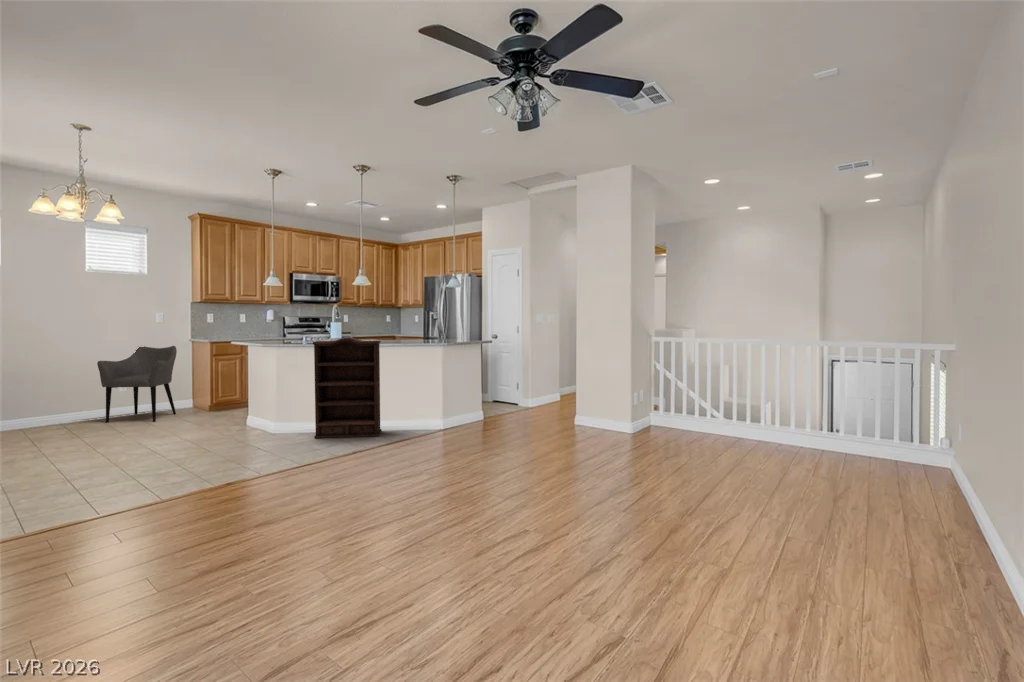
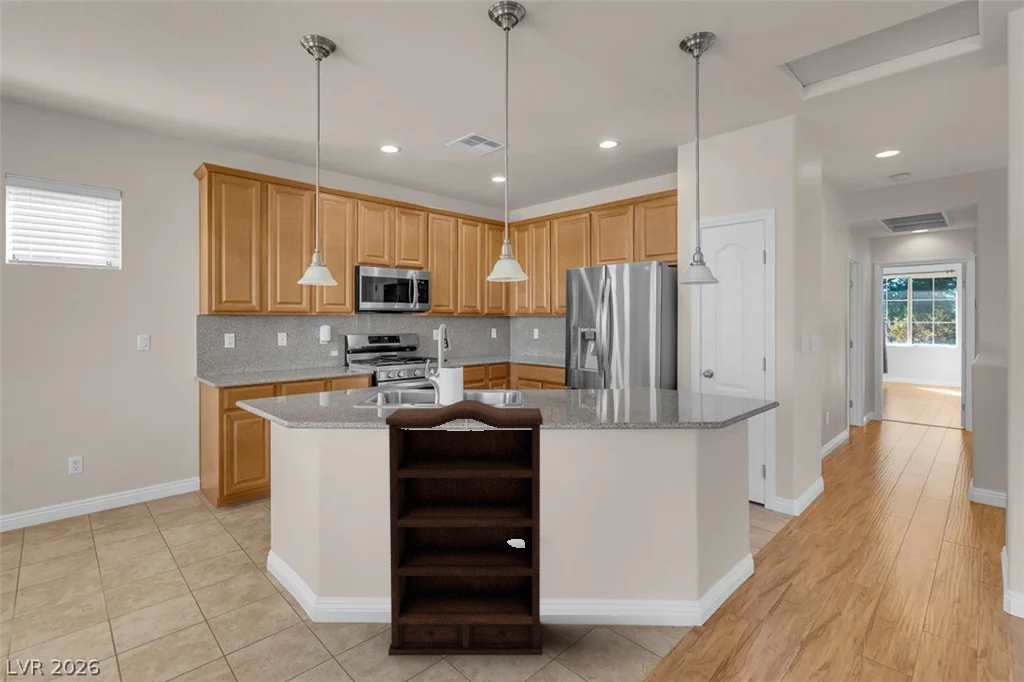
armchair: present [97,346,177,422] -> none [17,390,165,536]

